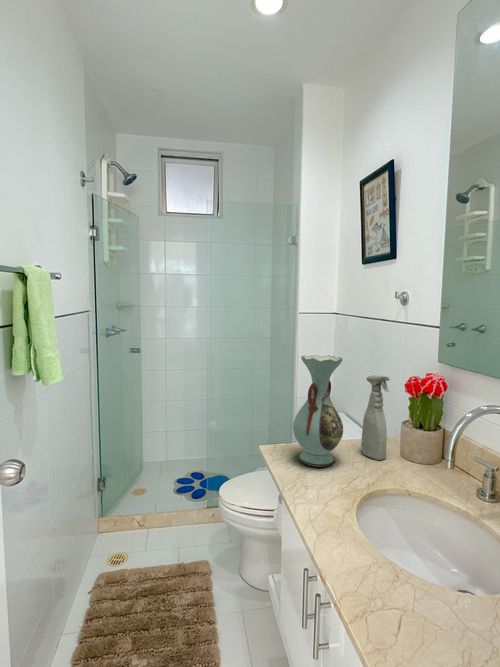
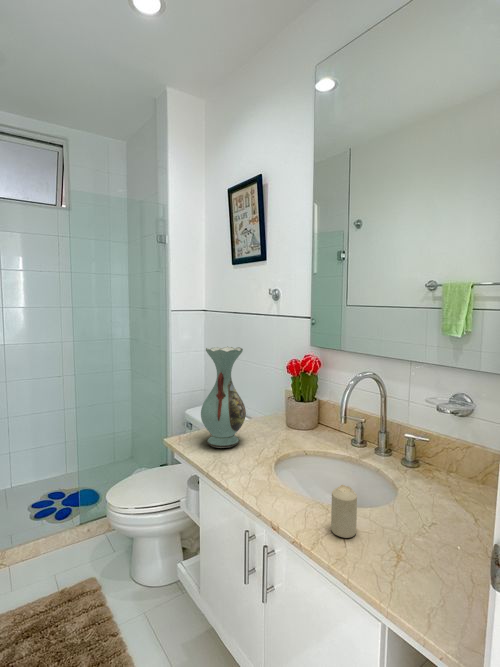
spray bottle: present [361,375,390,460] -> none [256,360,278,433]
candle: none [390,548,427,622] -> present [331,485,357,538]

